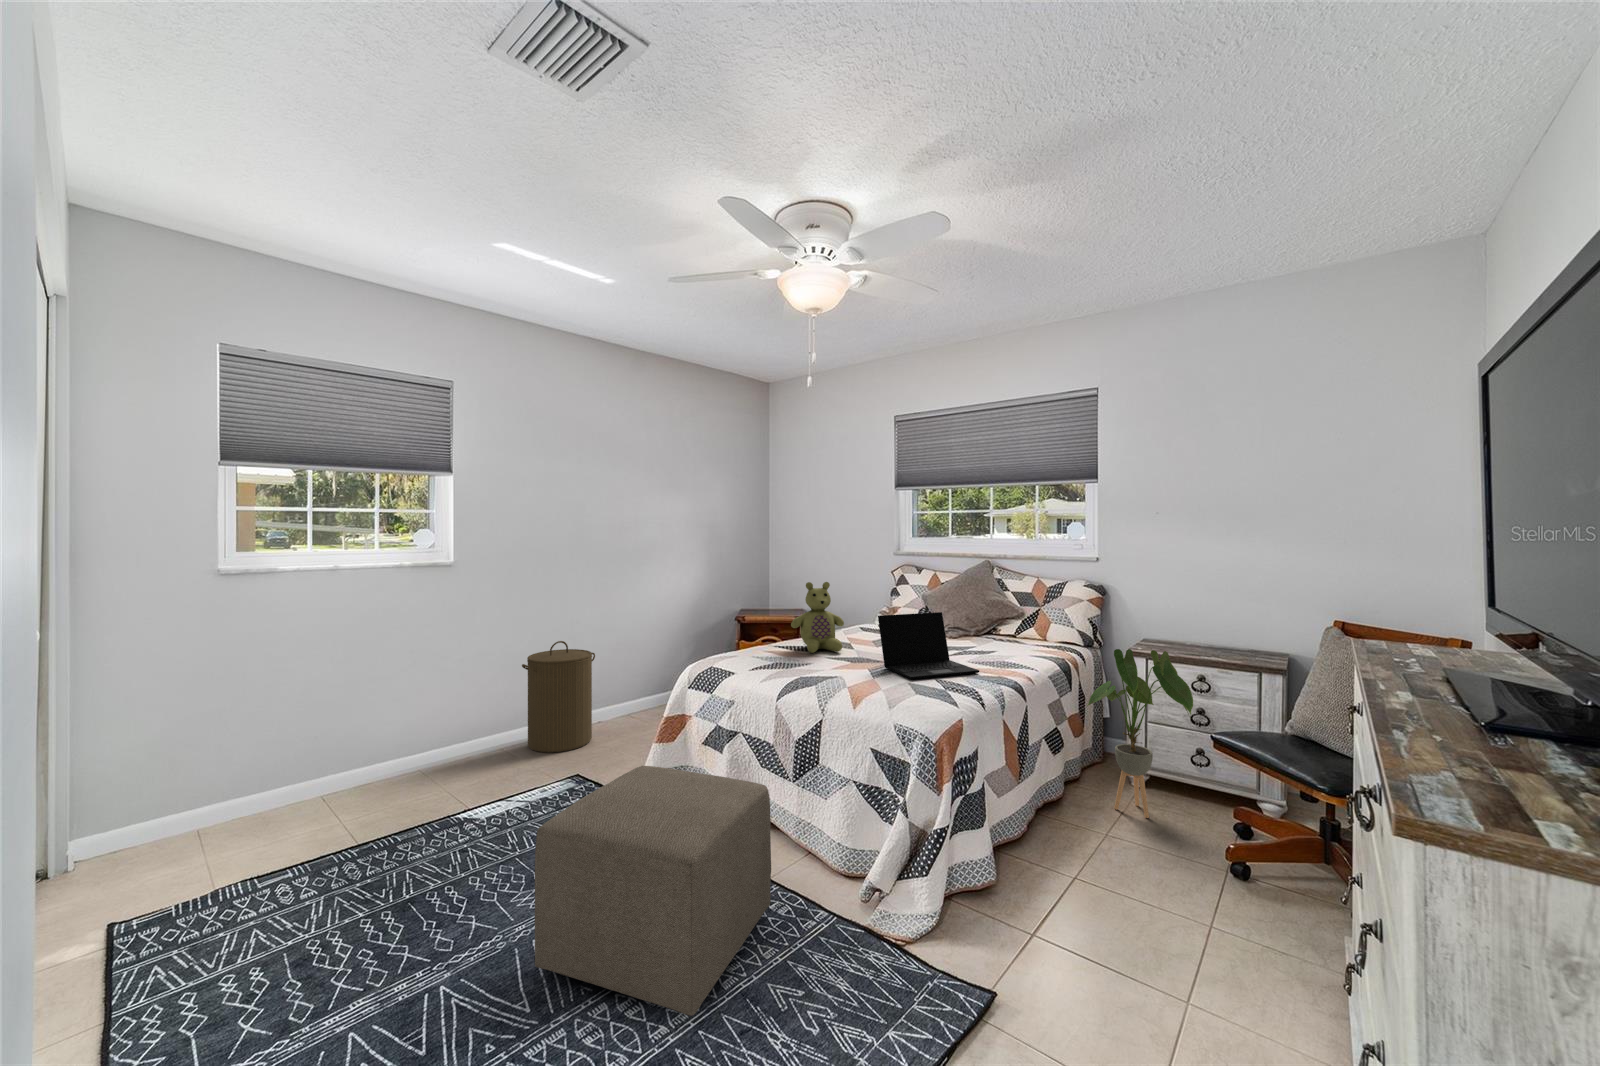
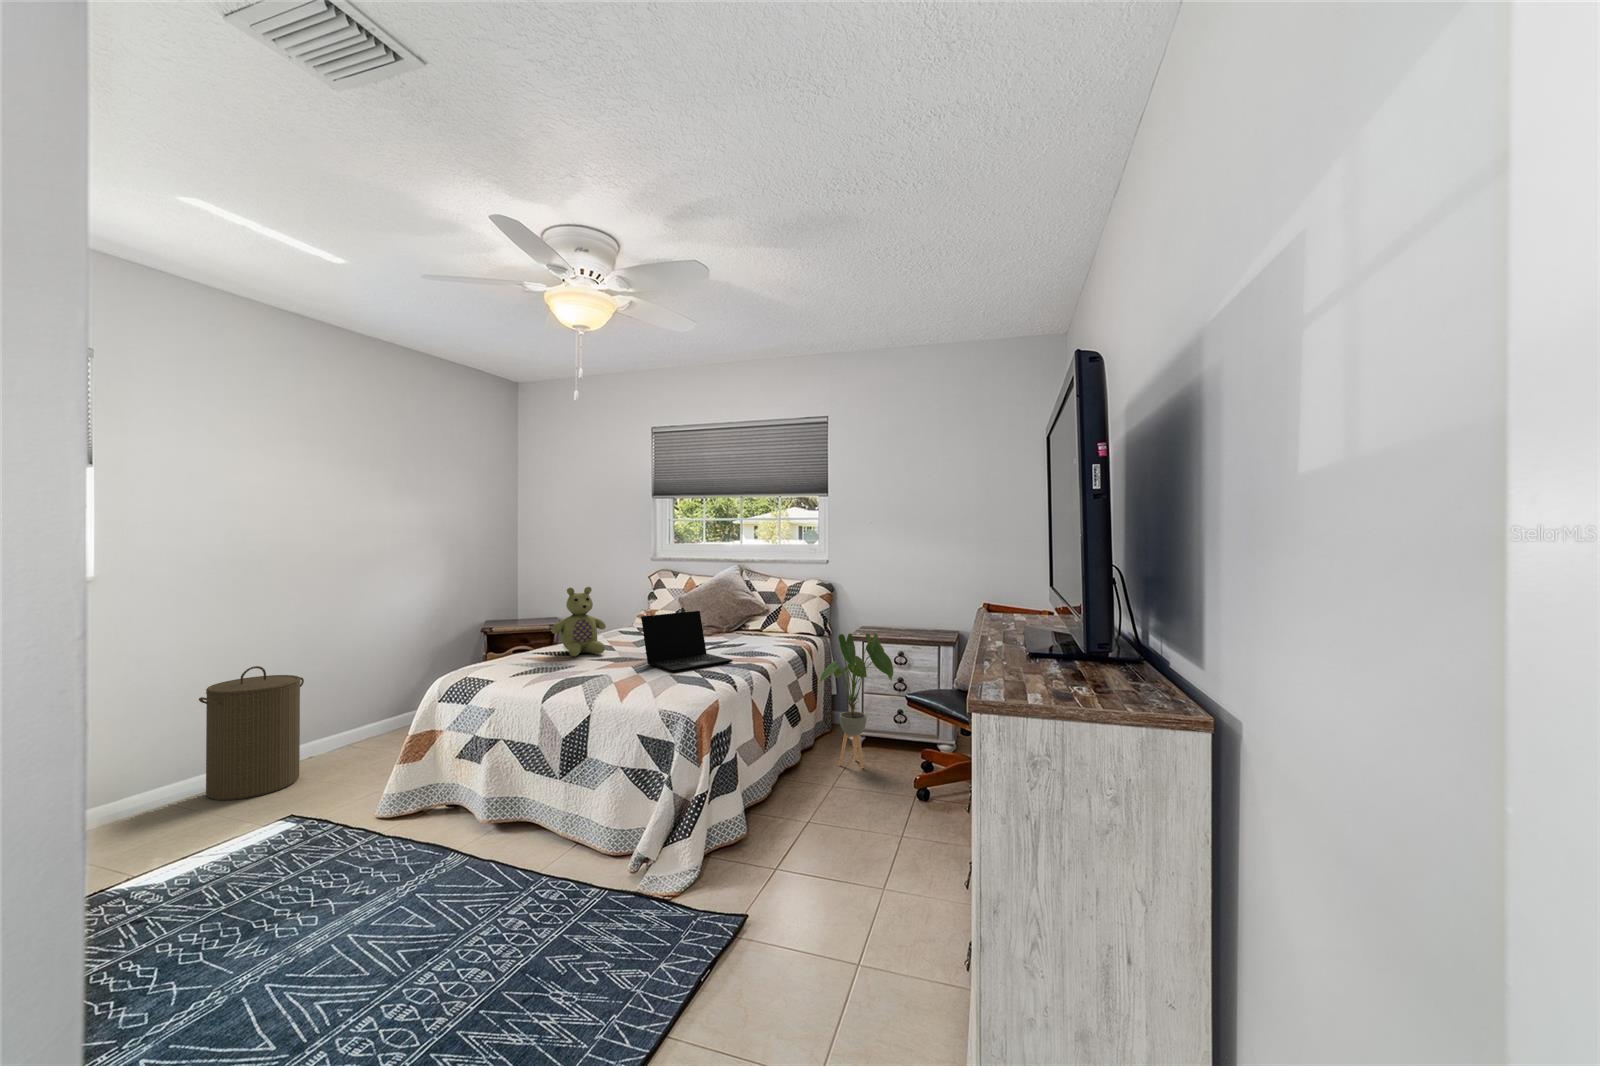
ottoman: present [535,766,771,1016] -> none [276,780,543,1006]

